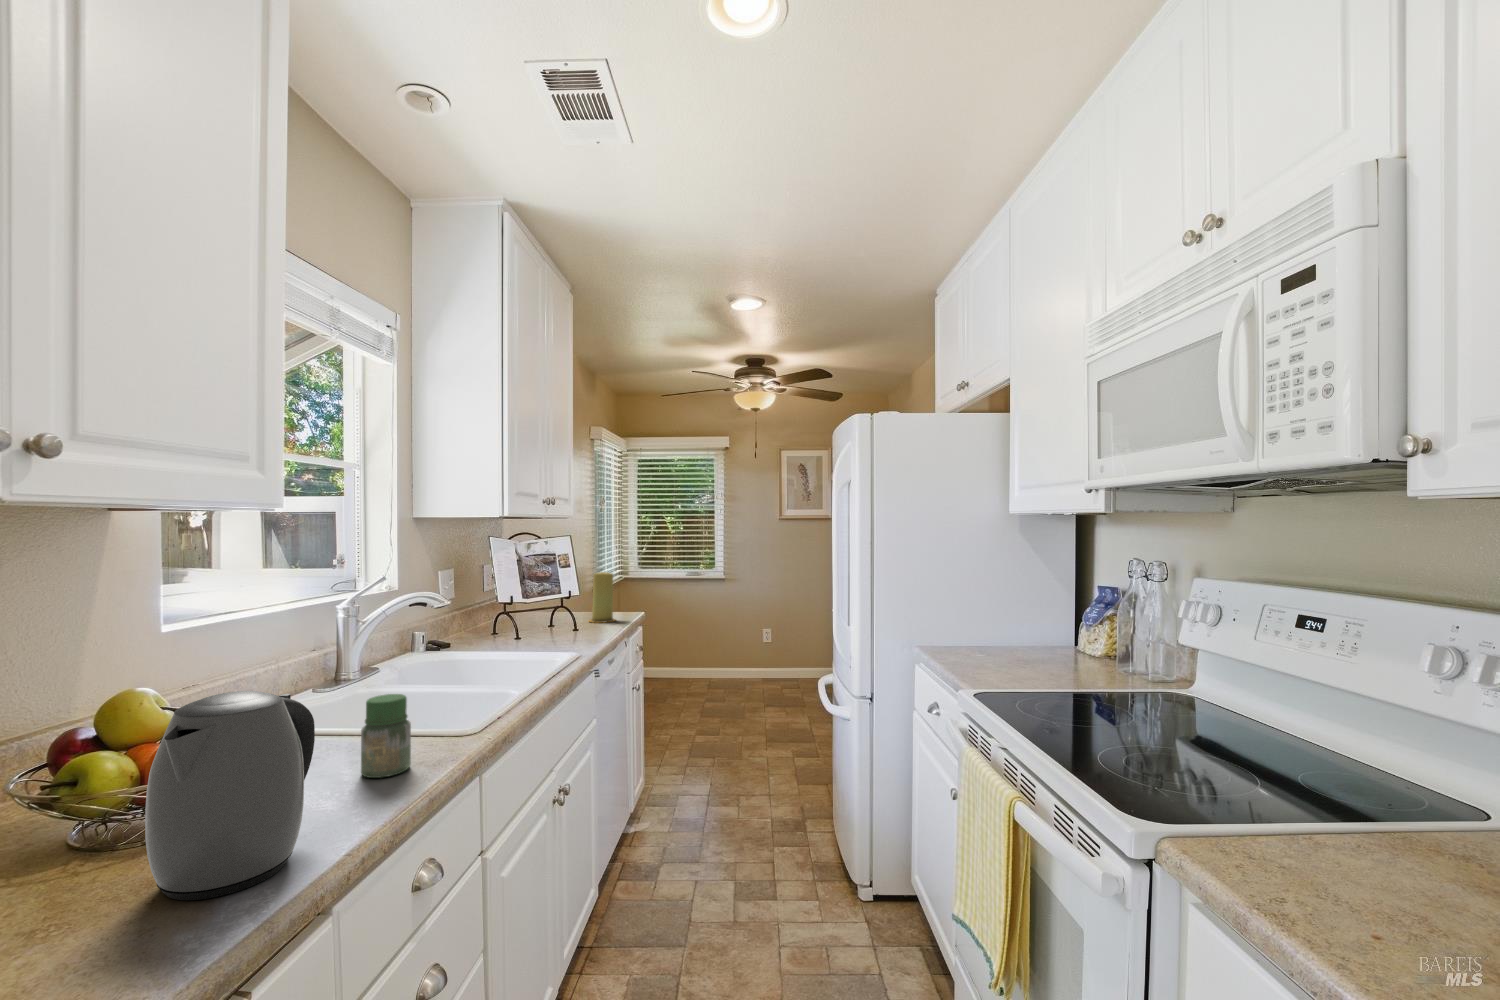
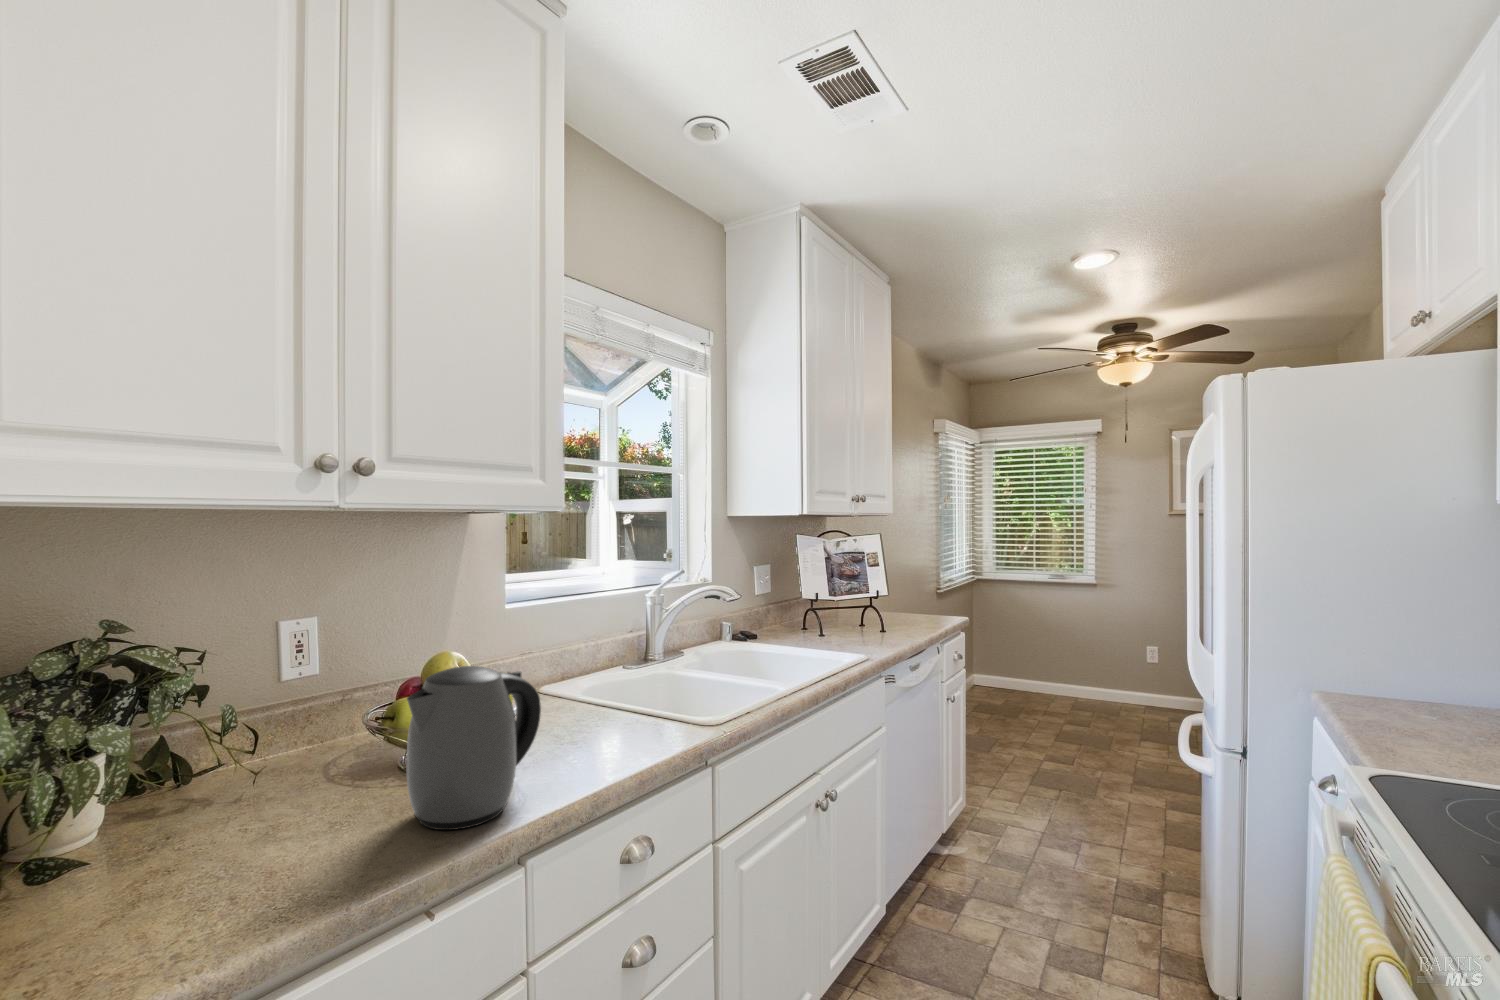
candle: present [589,572,615,623] -> none [899,573,928,627]
jar: present [361,694,411,778] -> none [602,680,642,755]

